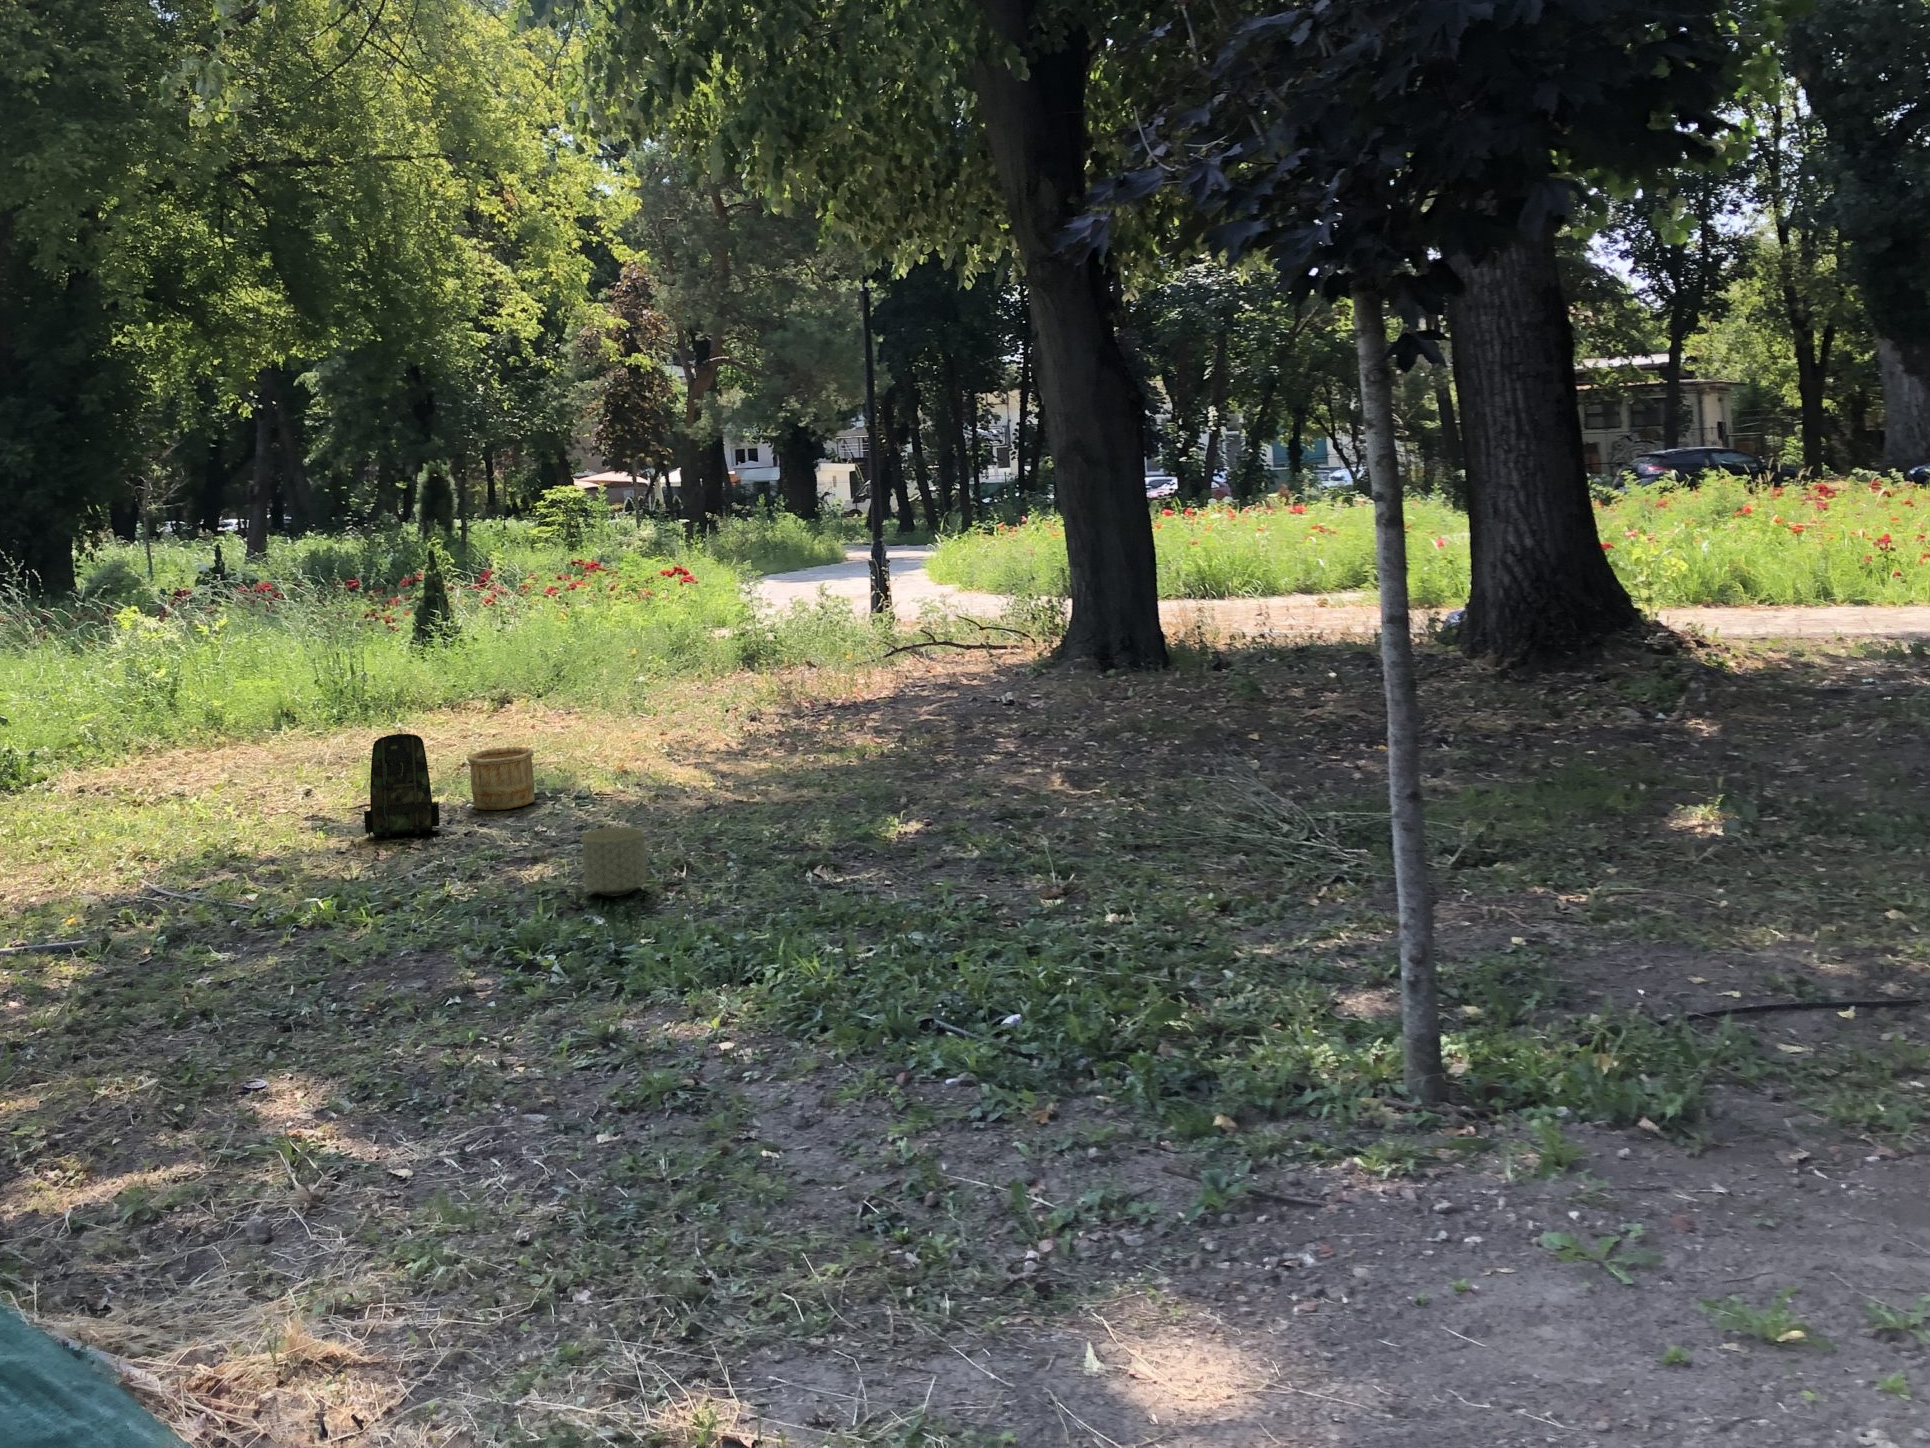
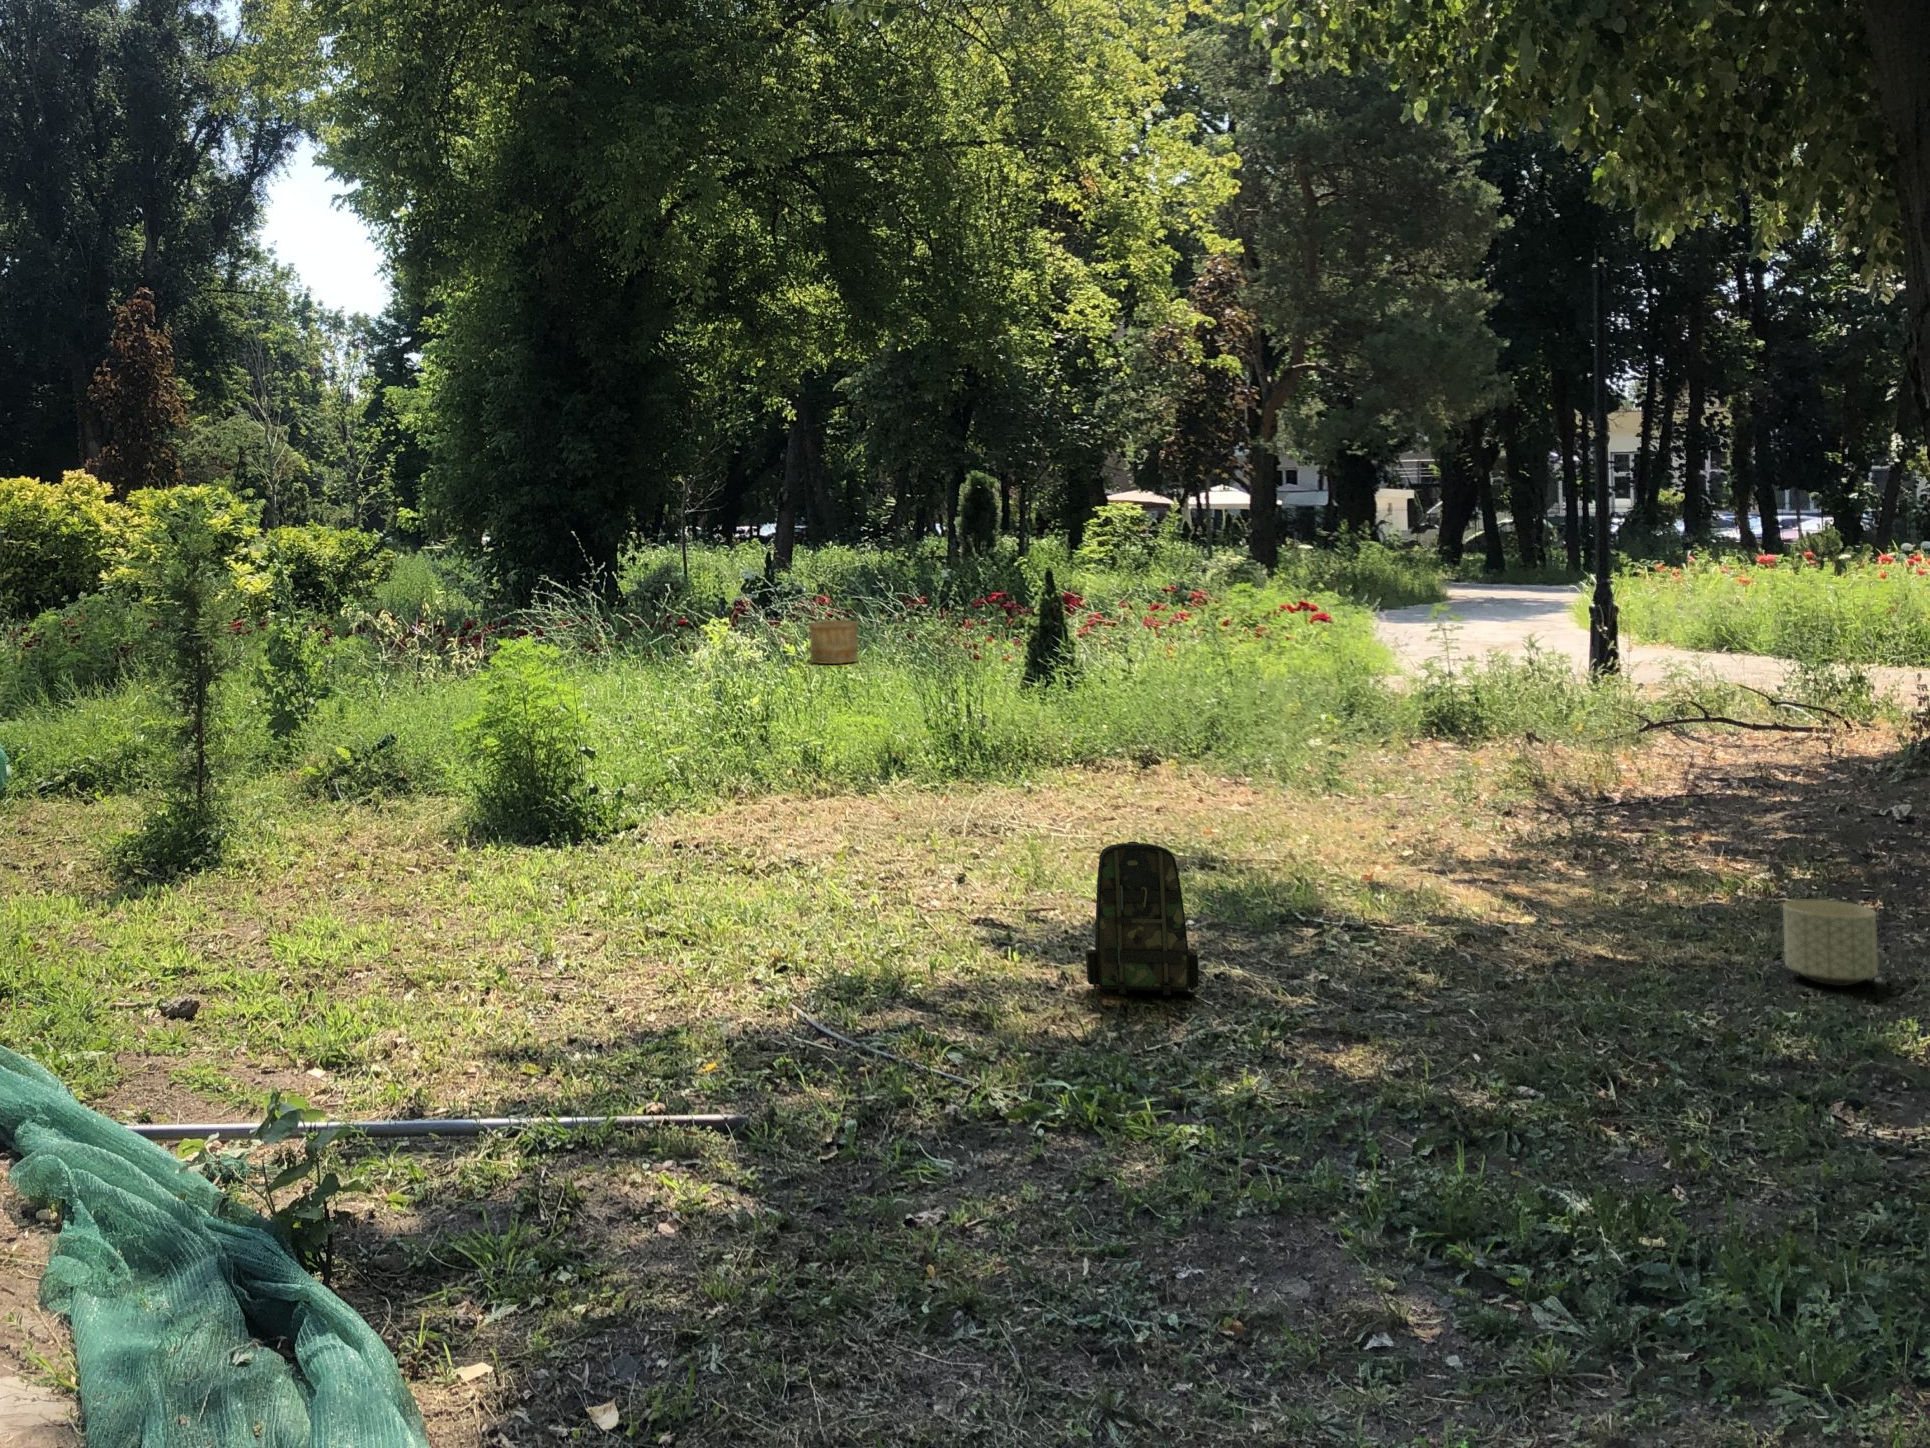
wooden bucket: present [467,747,534,810] -> present [808,620,858,664]
planter: present [582,827,647,897] -> present [1783,900,1878,986]

